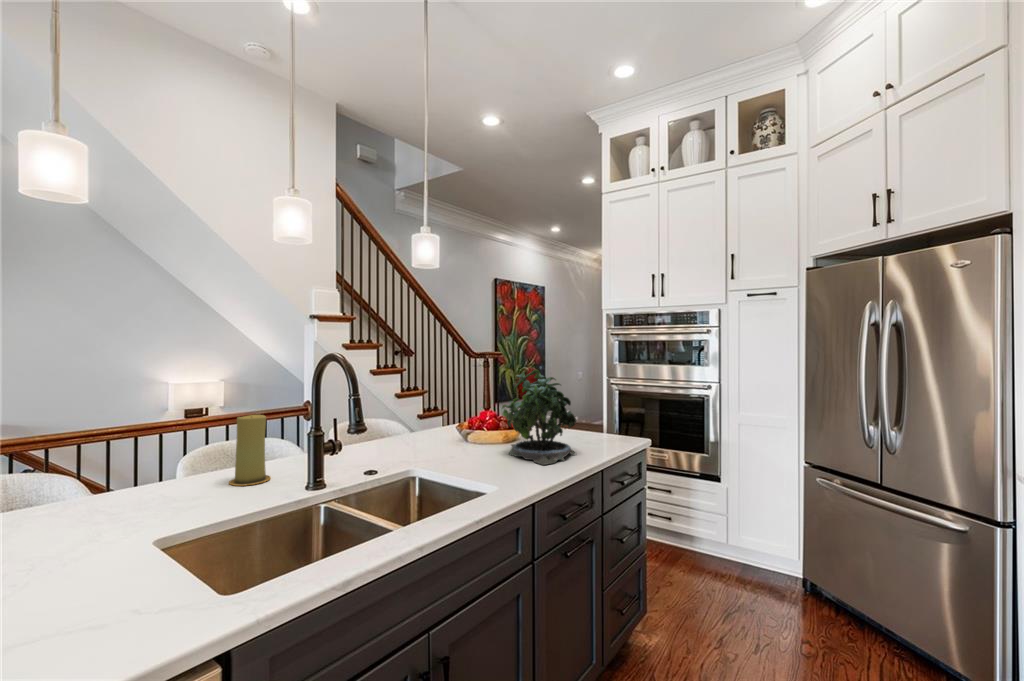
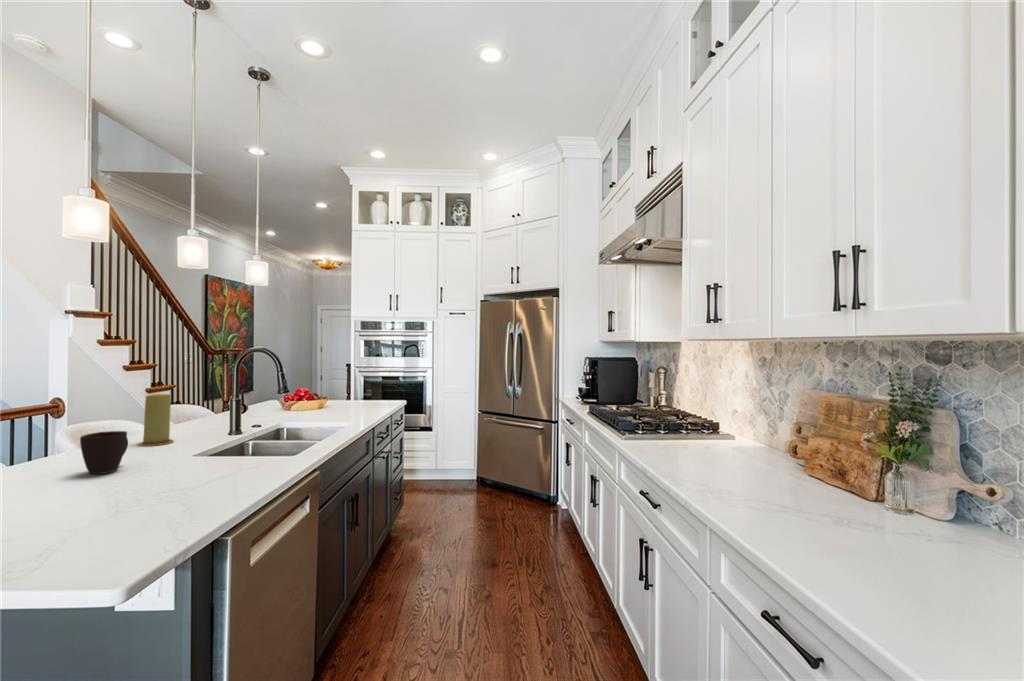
potted plant: present [502,367,577,465] -> none [320,357,370,416]
cup: none [51,473,132,540] -> present [80,431,128,474]

